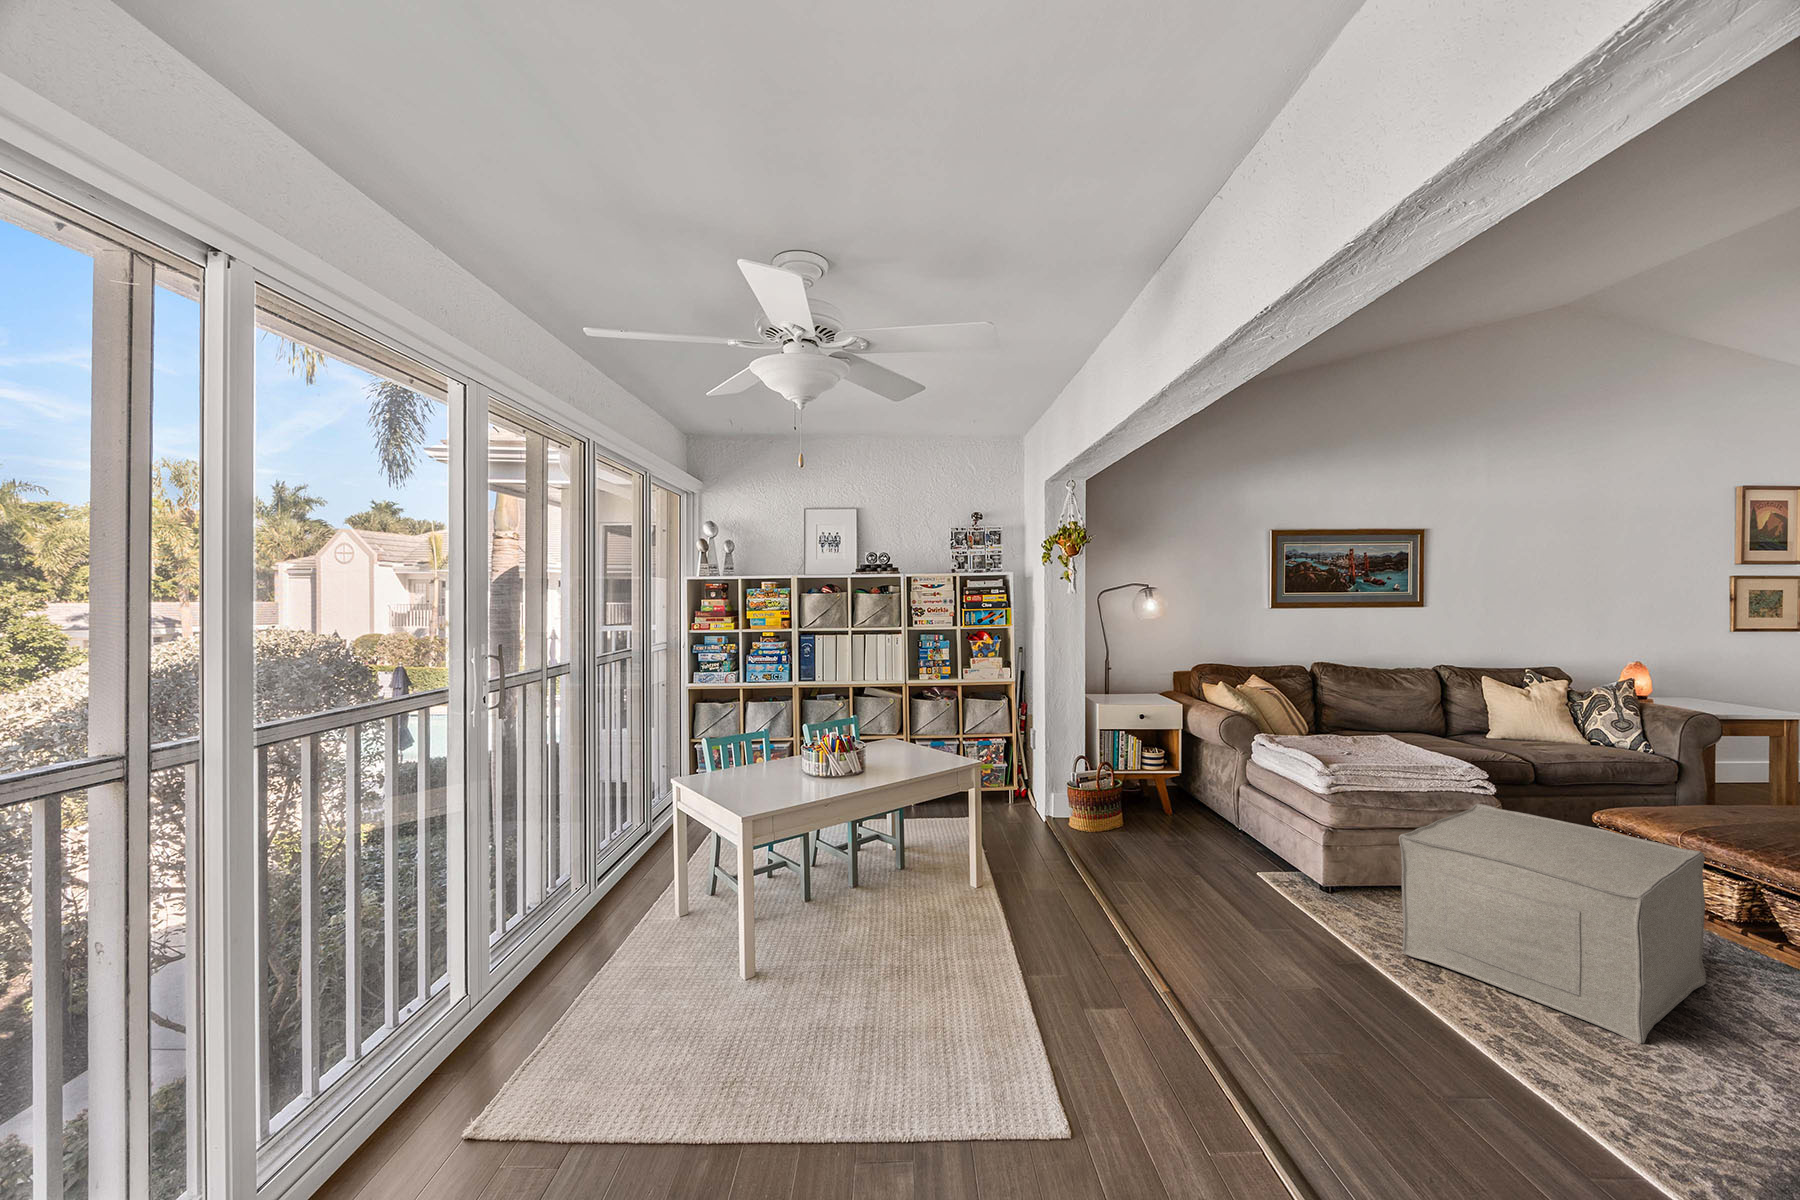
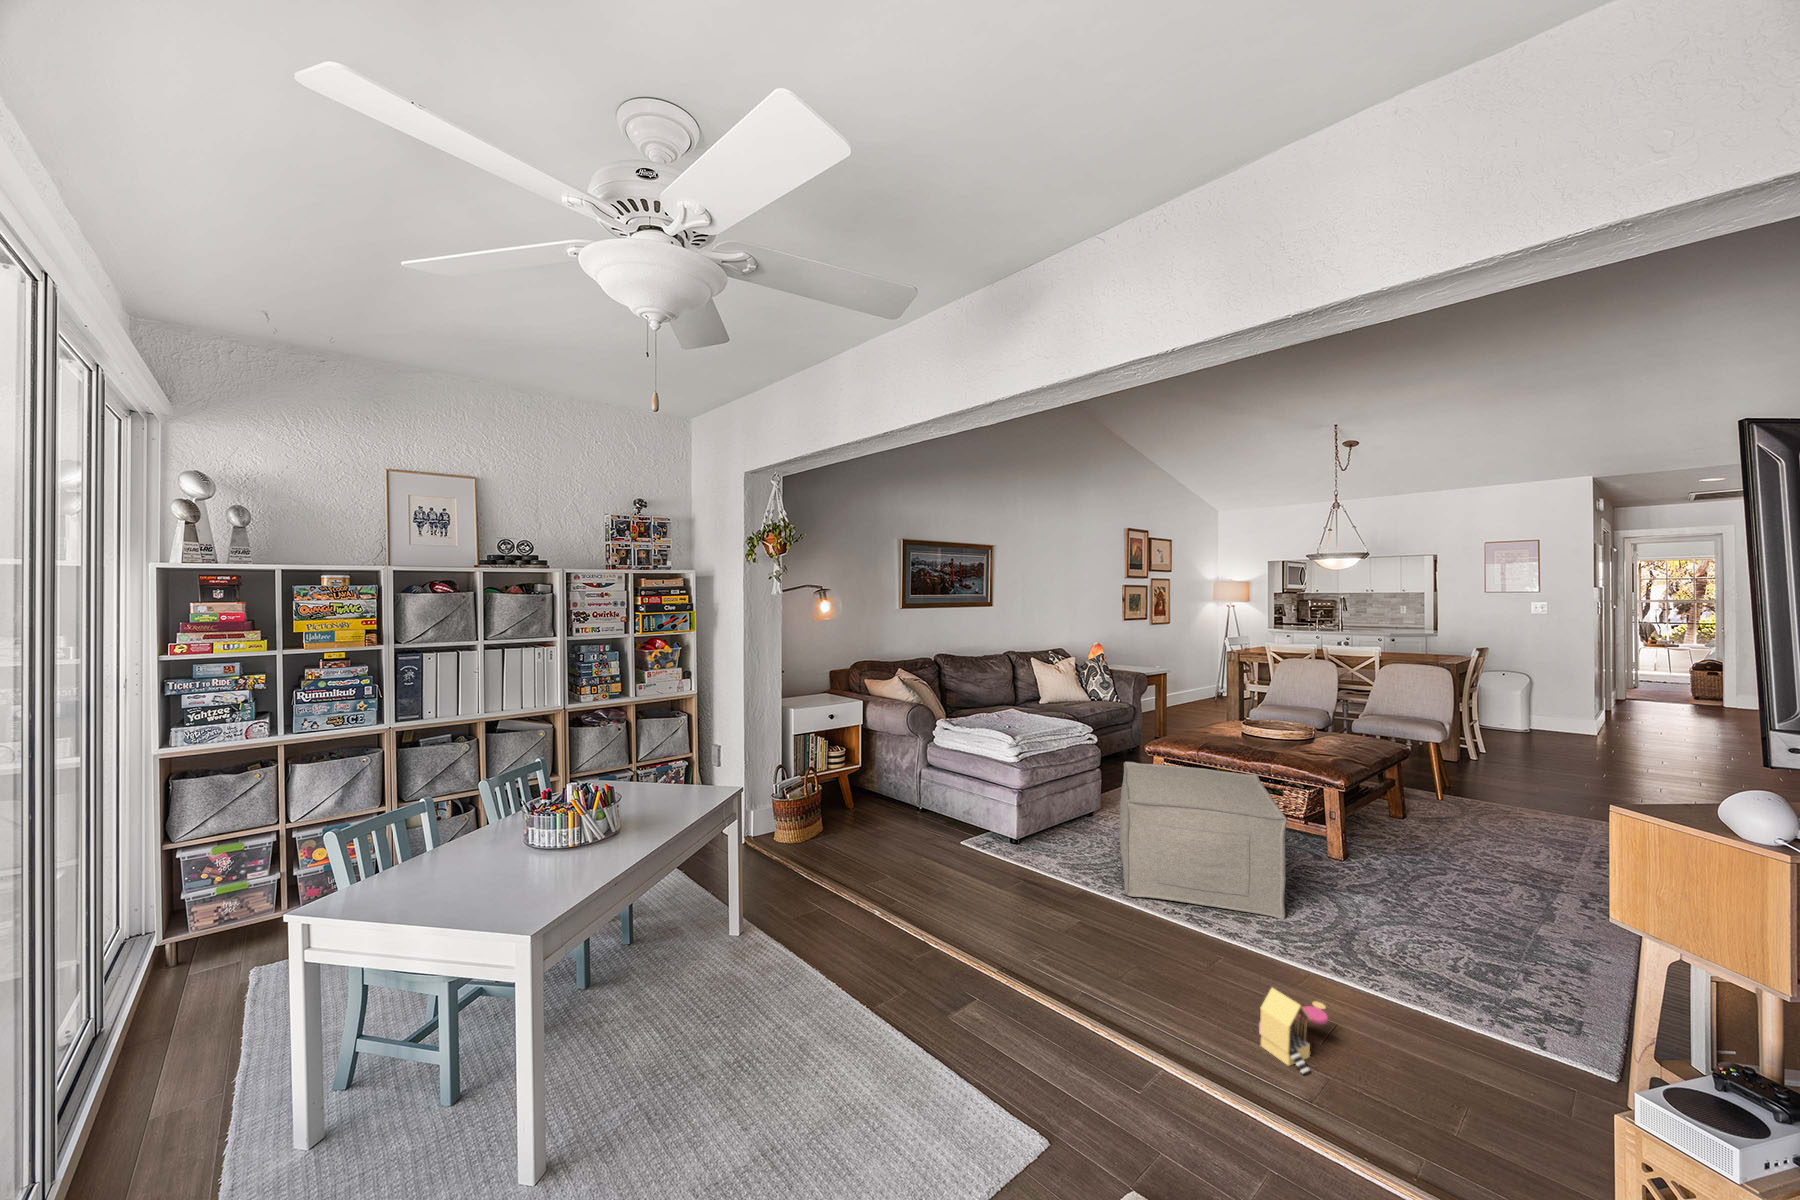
toy house: none [1389,1045,1508,1146] -> present [1259,988,1328,1073]

